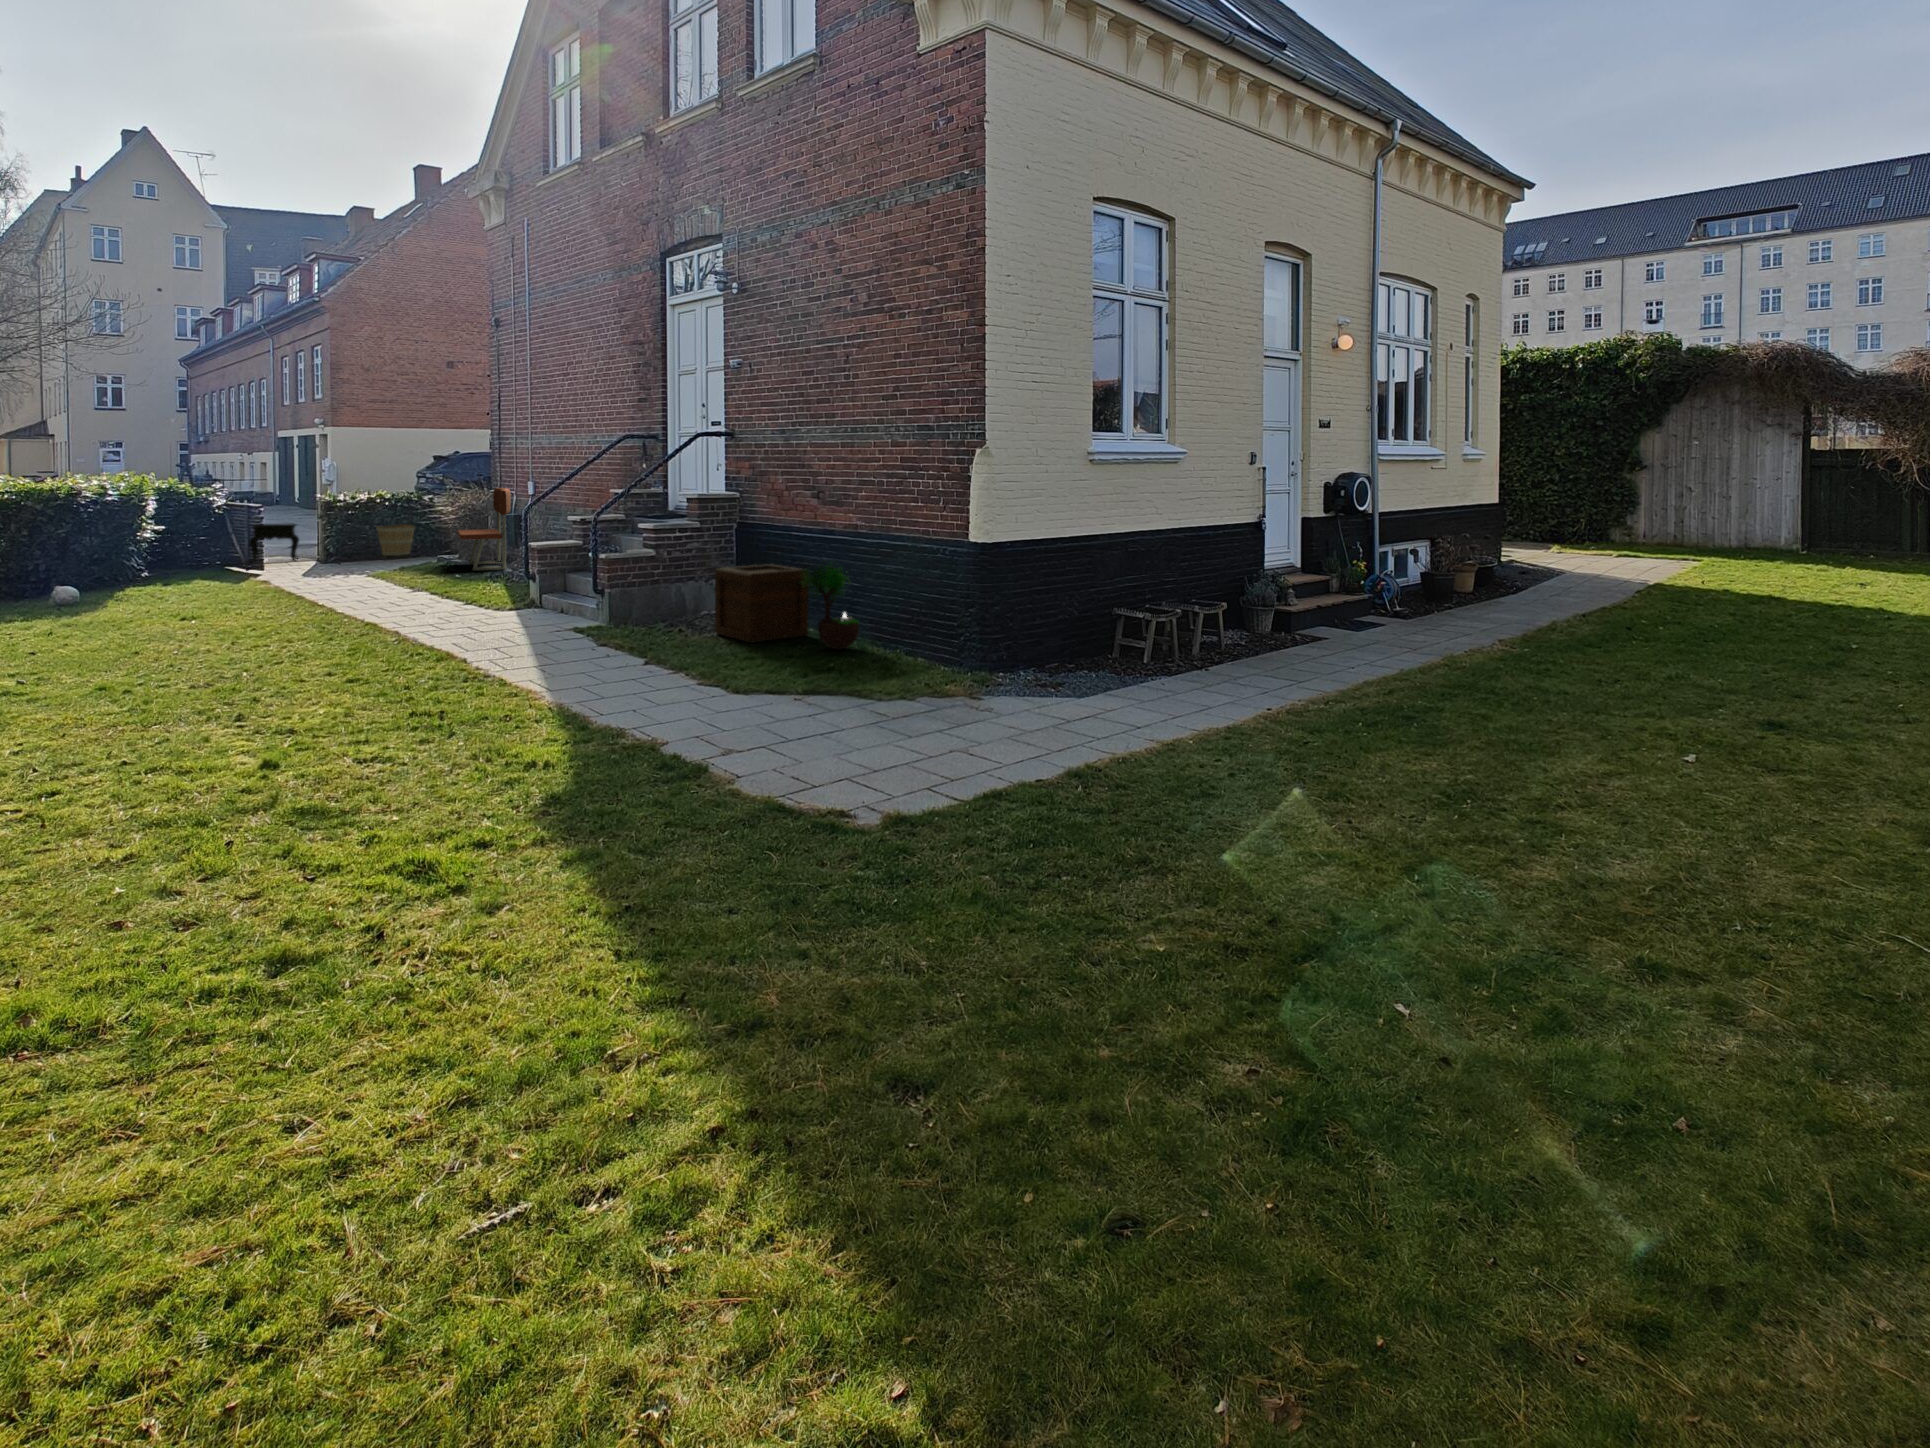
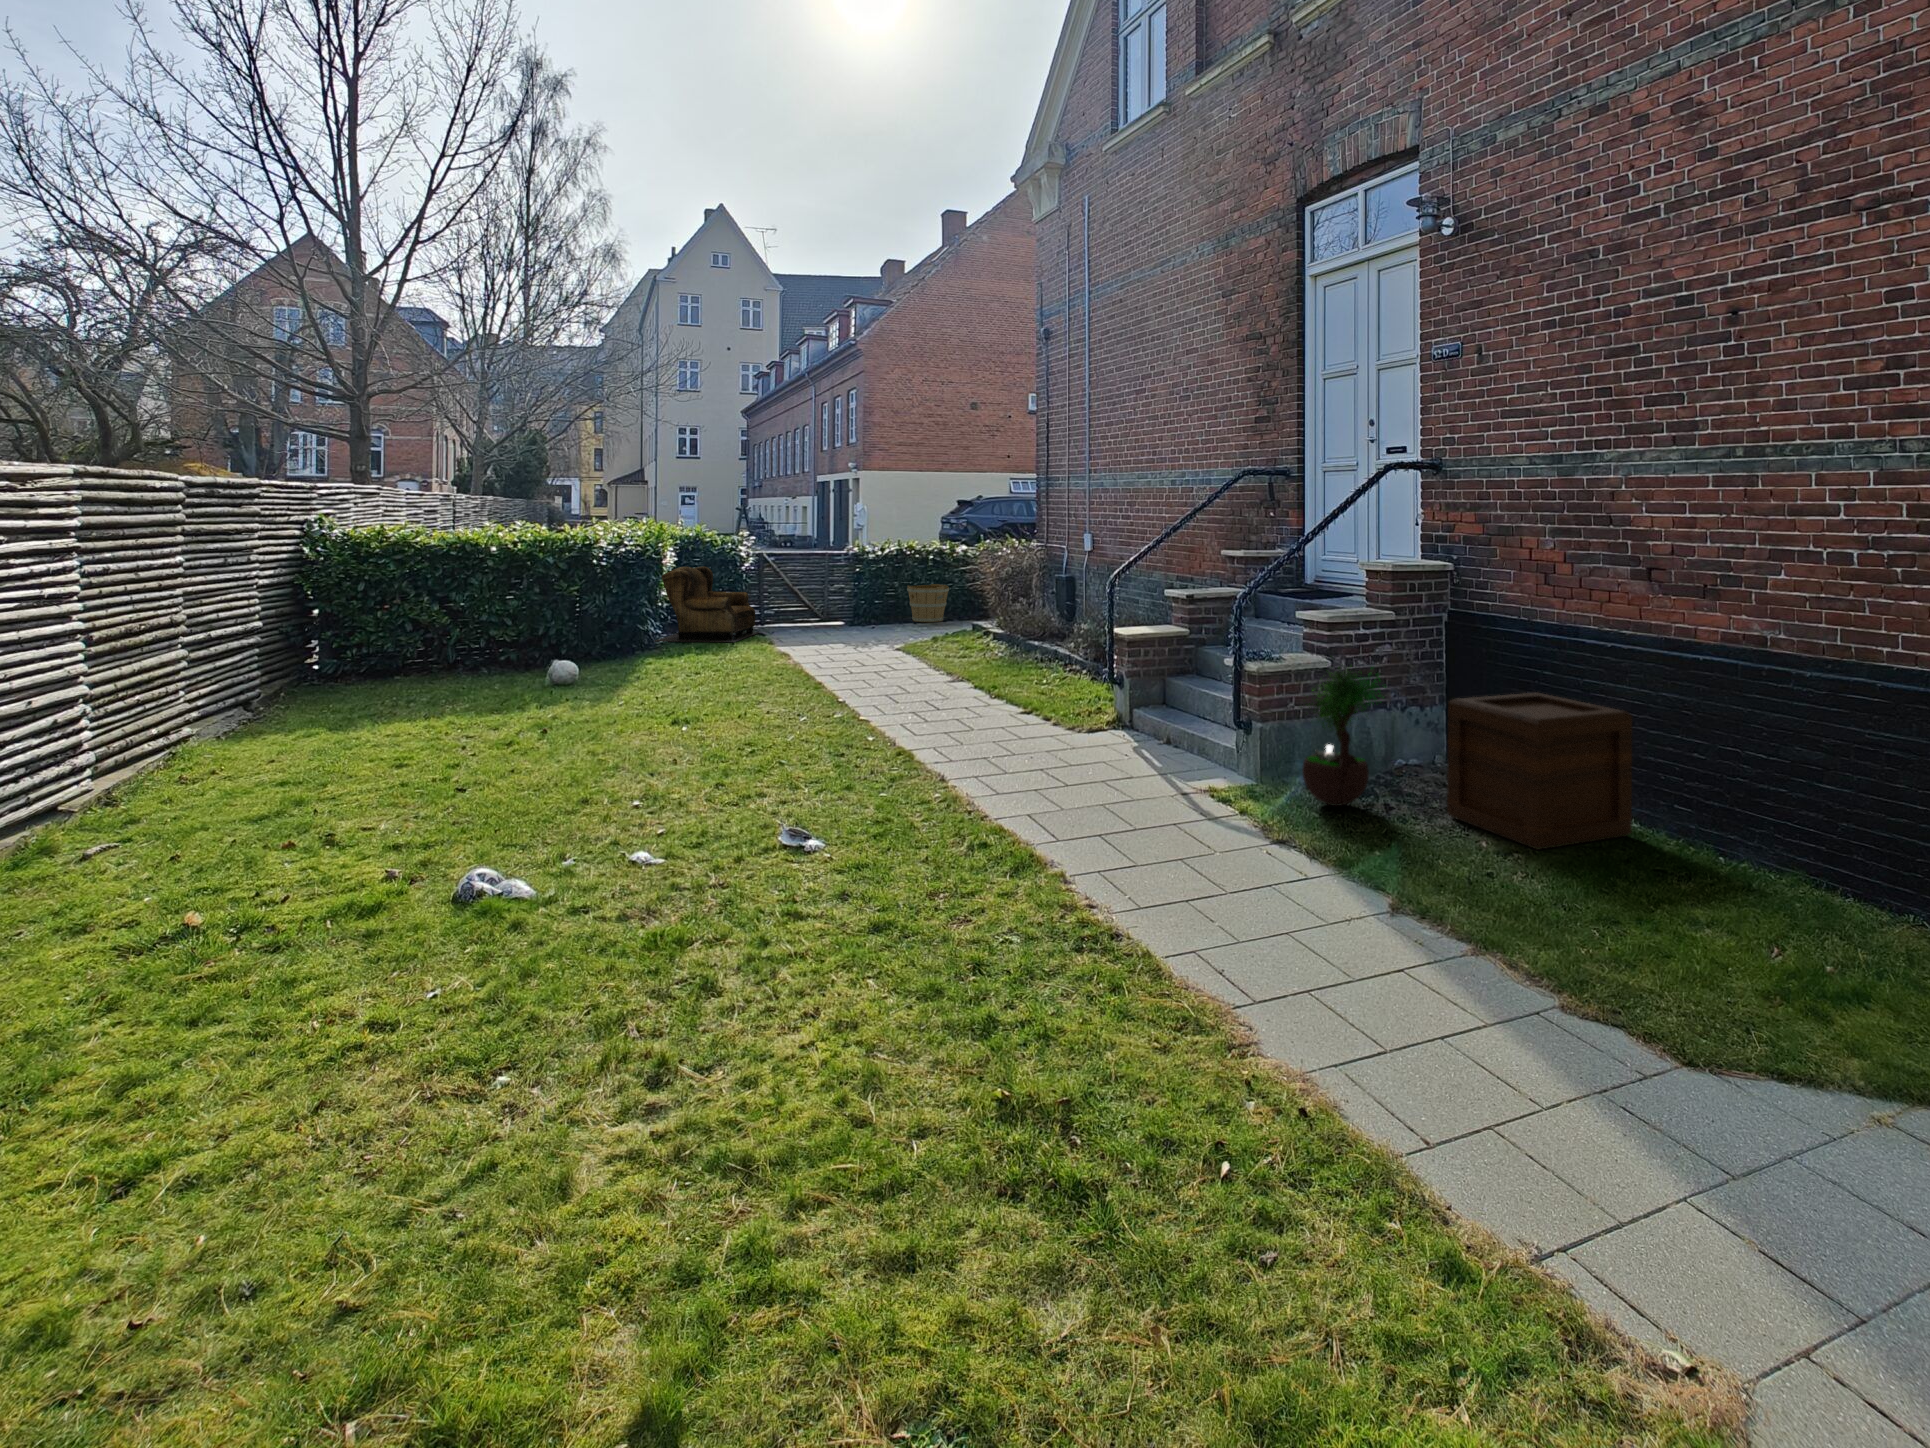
bench: present [457,488,511,571] -> none [998,543,1064,650]
armchair: none [135,512,239,576] -> present [655,566,758,642]
side table: present [249,524,299,561] -> none [773,581,826,625]
potted tree: present [800,561,859,649] -> present [1302,666,1381,806]

